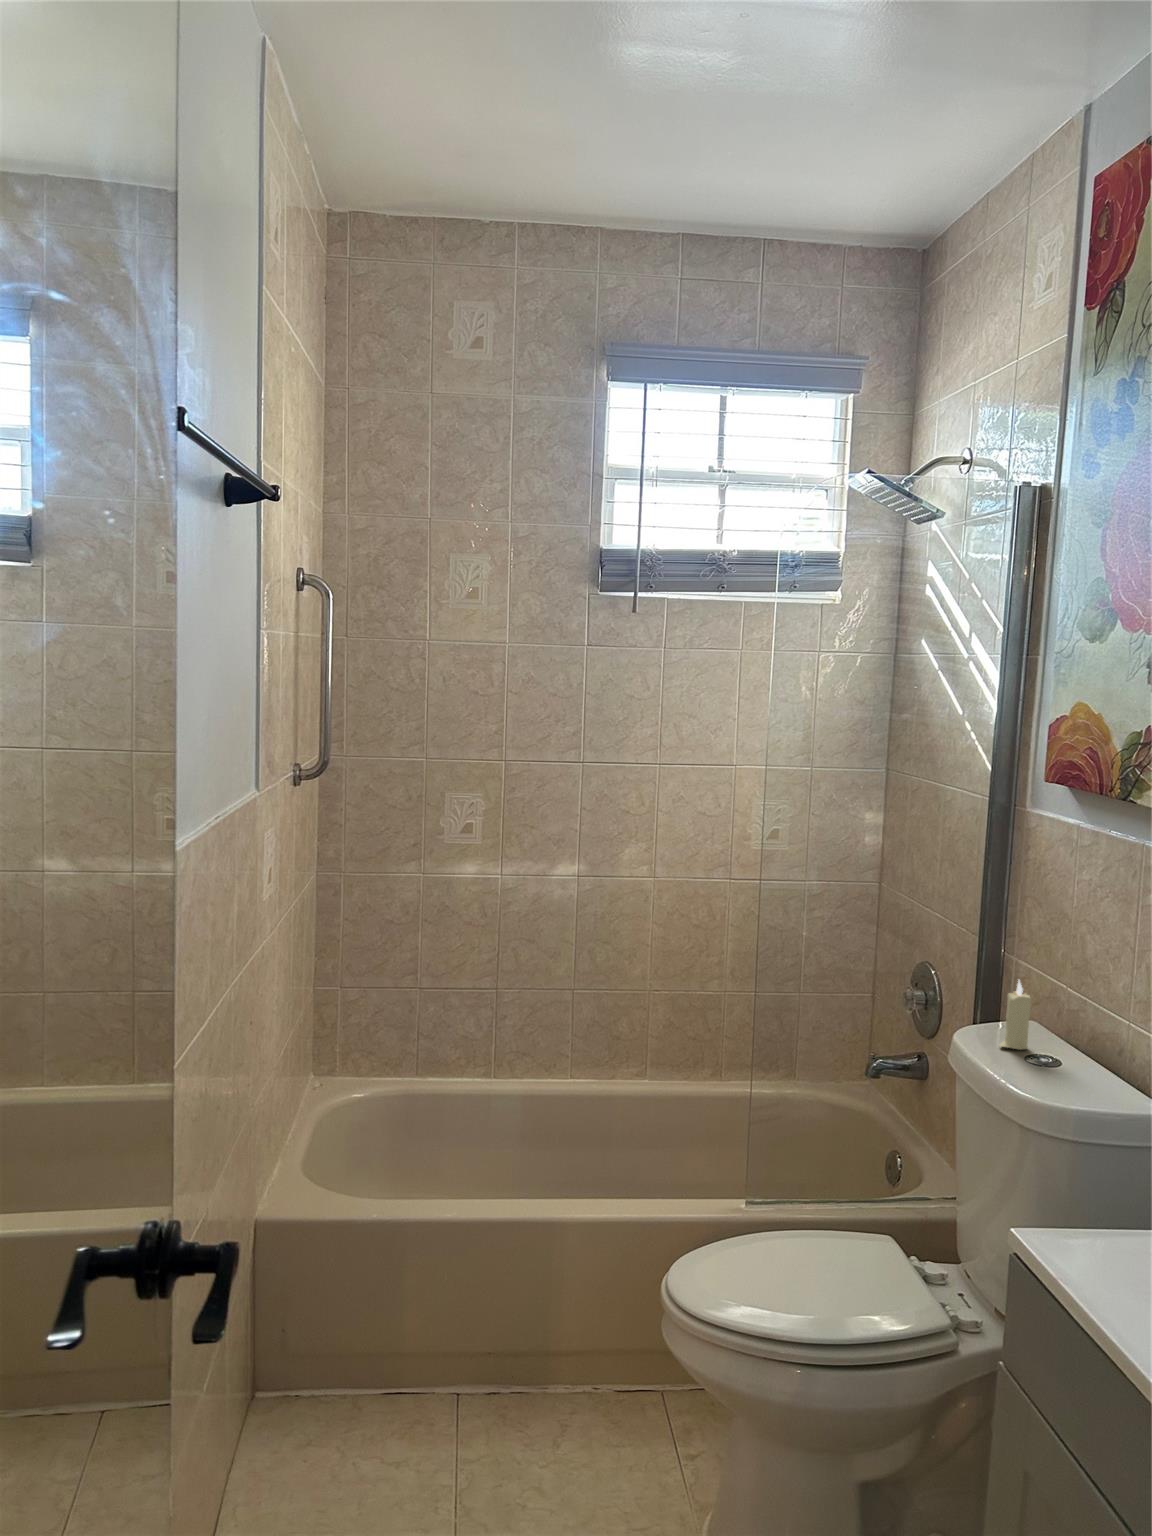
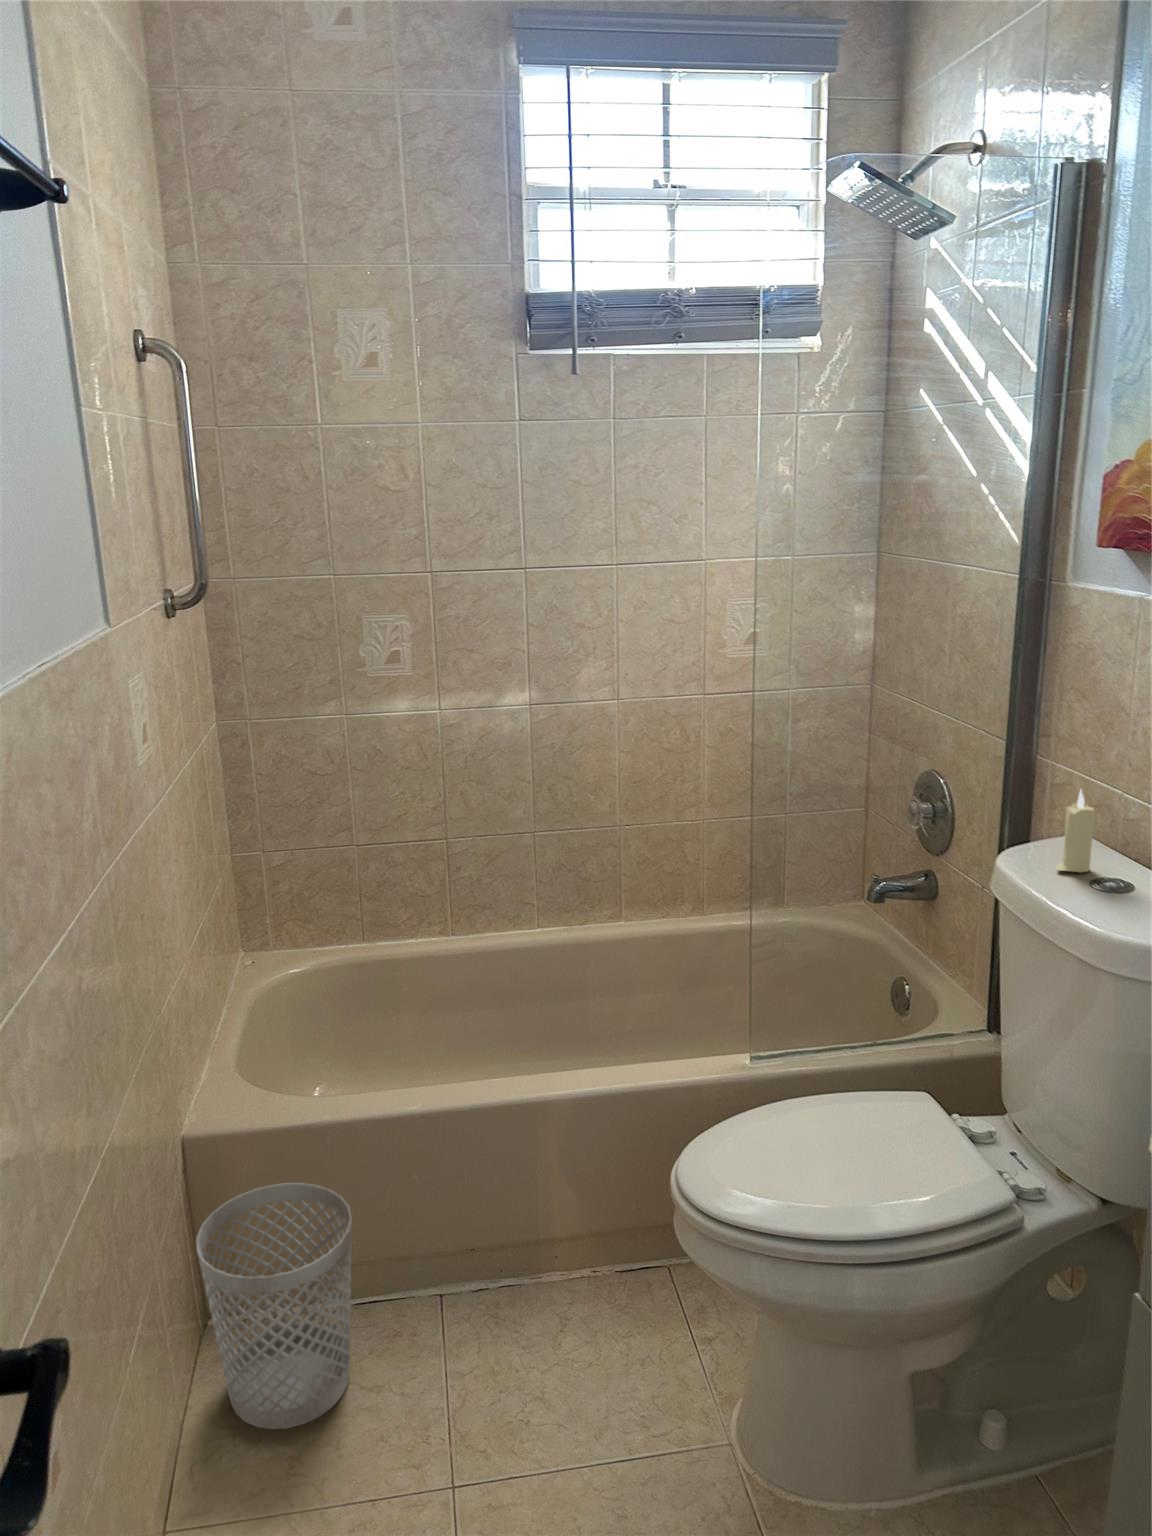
wastebasket: none [260,1272,392,1493] -> present [196,1183,352,1429]

